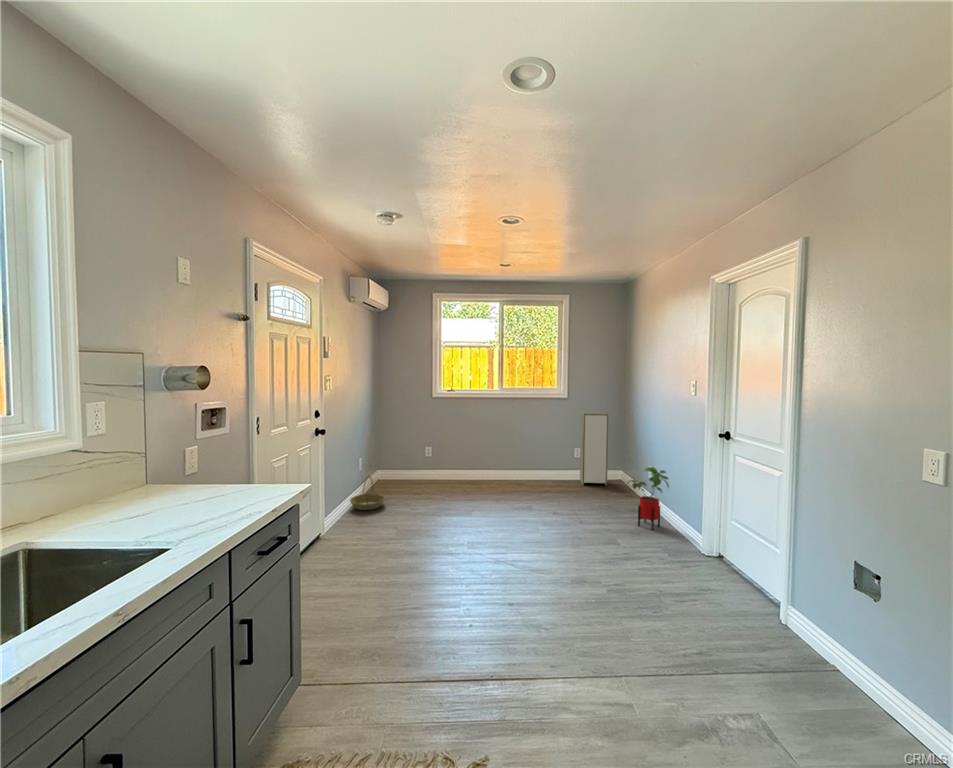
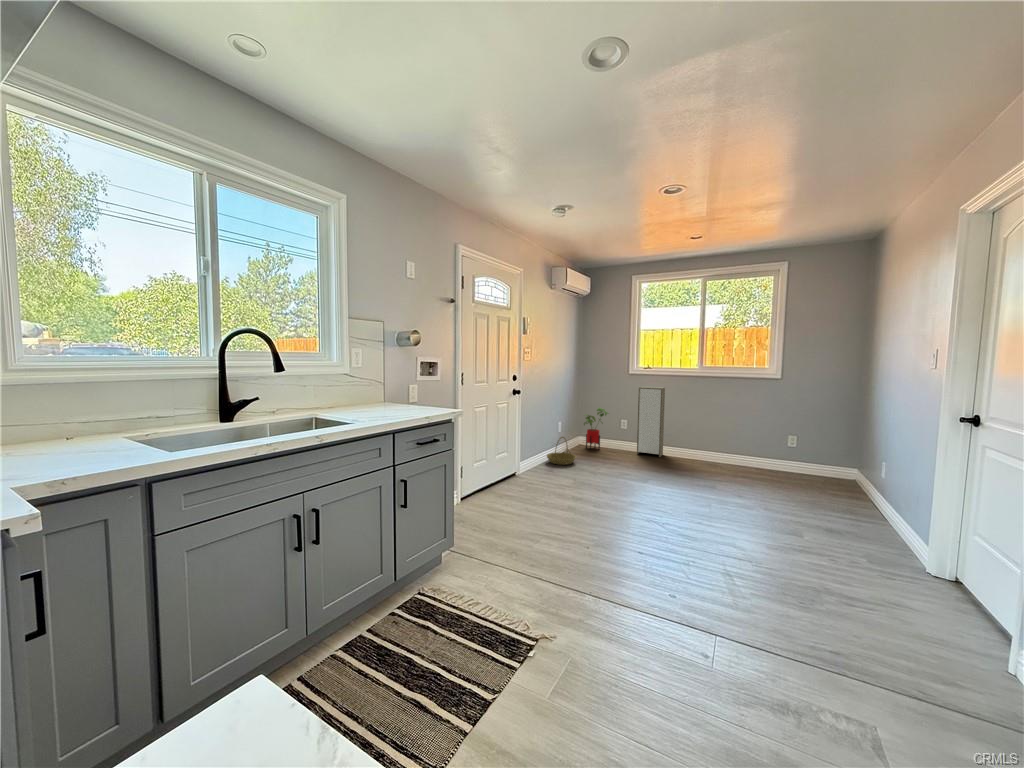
storage cabinet: present [580,412,608,486] -> present [637,387,665,457]
house plant: present [627,467,669,530] -> present [584,408,608,449]

